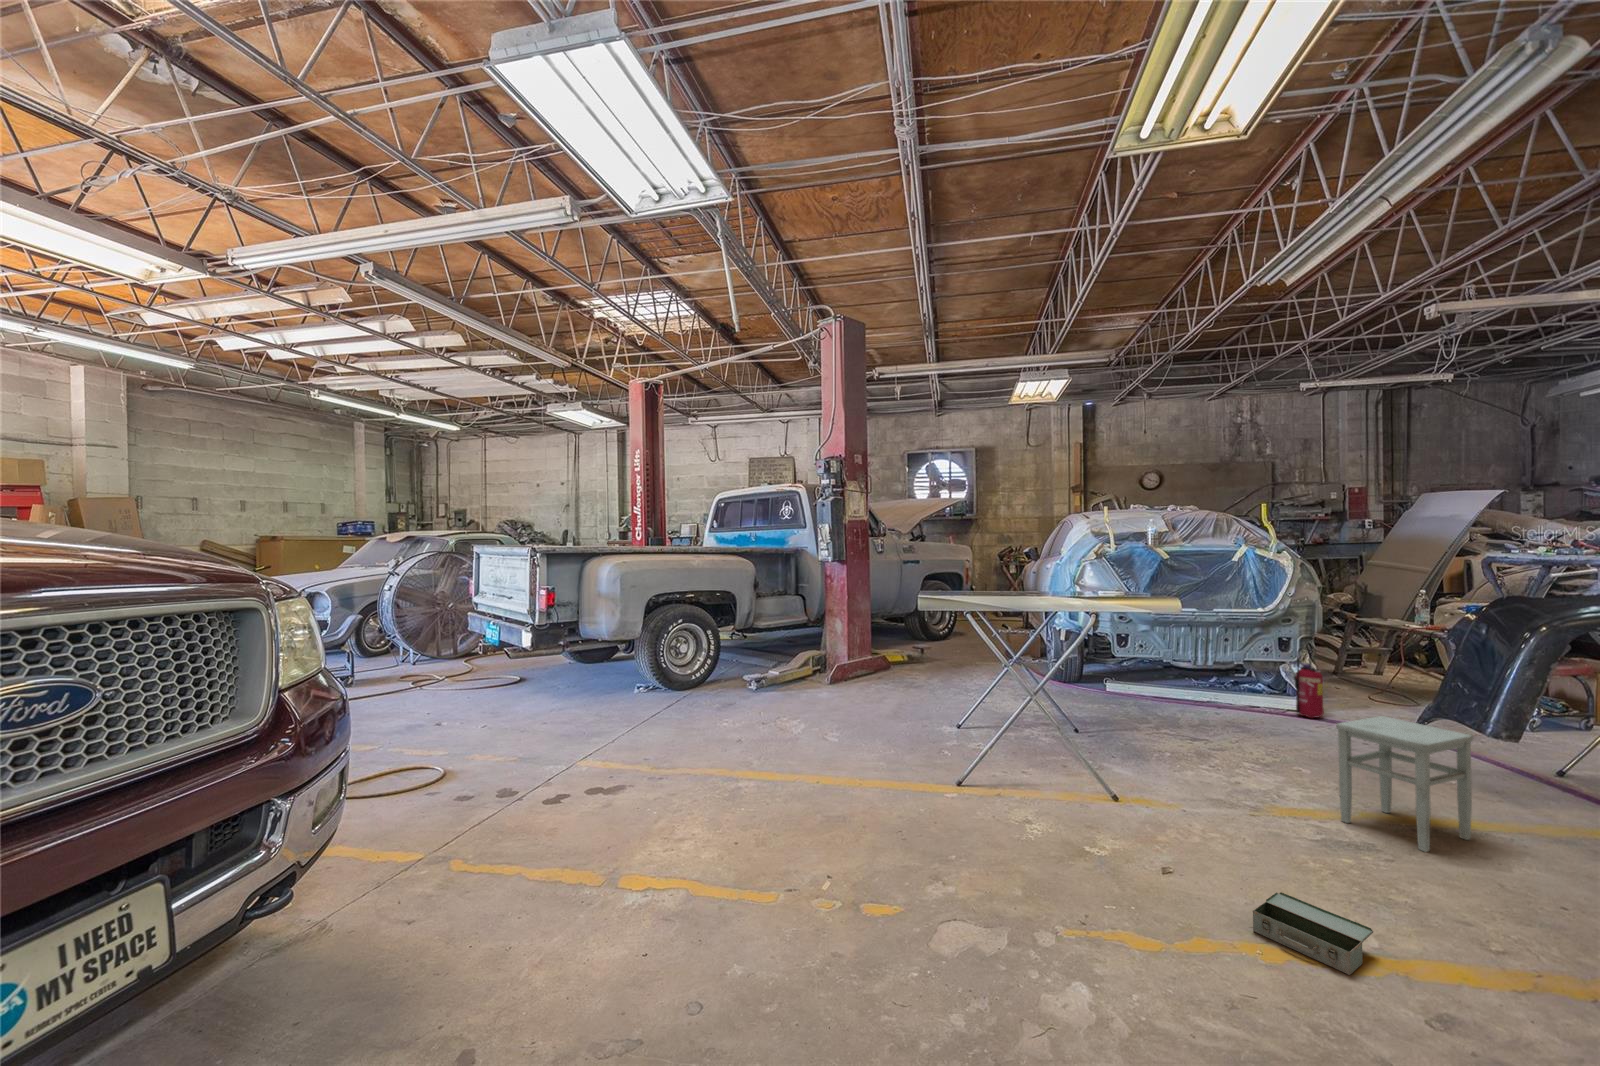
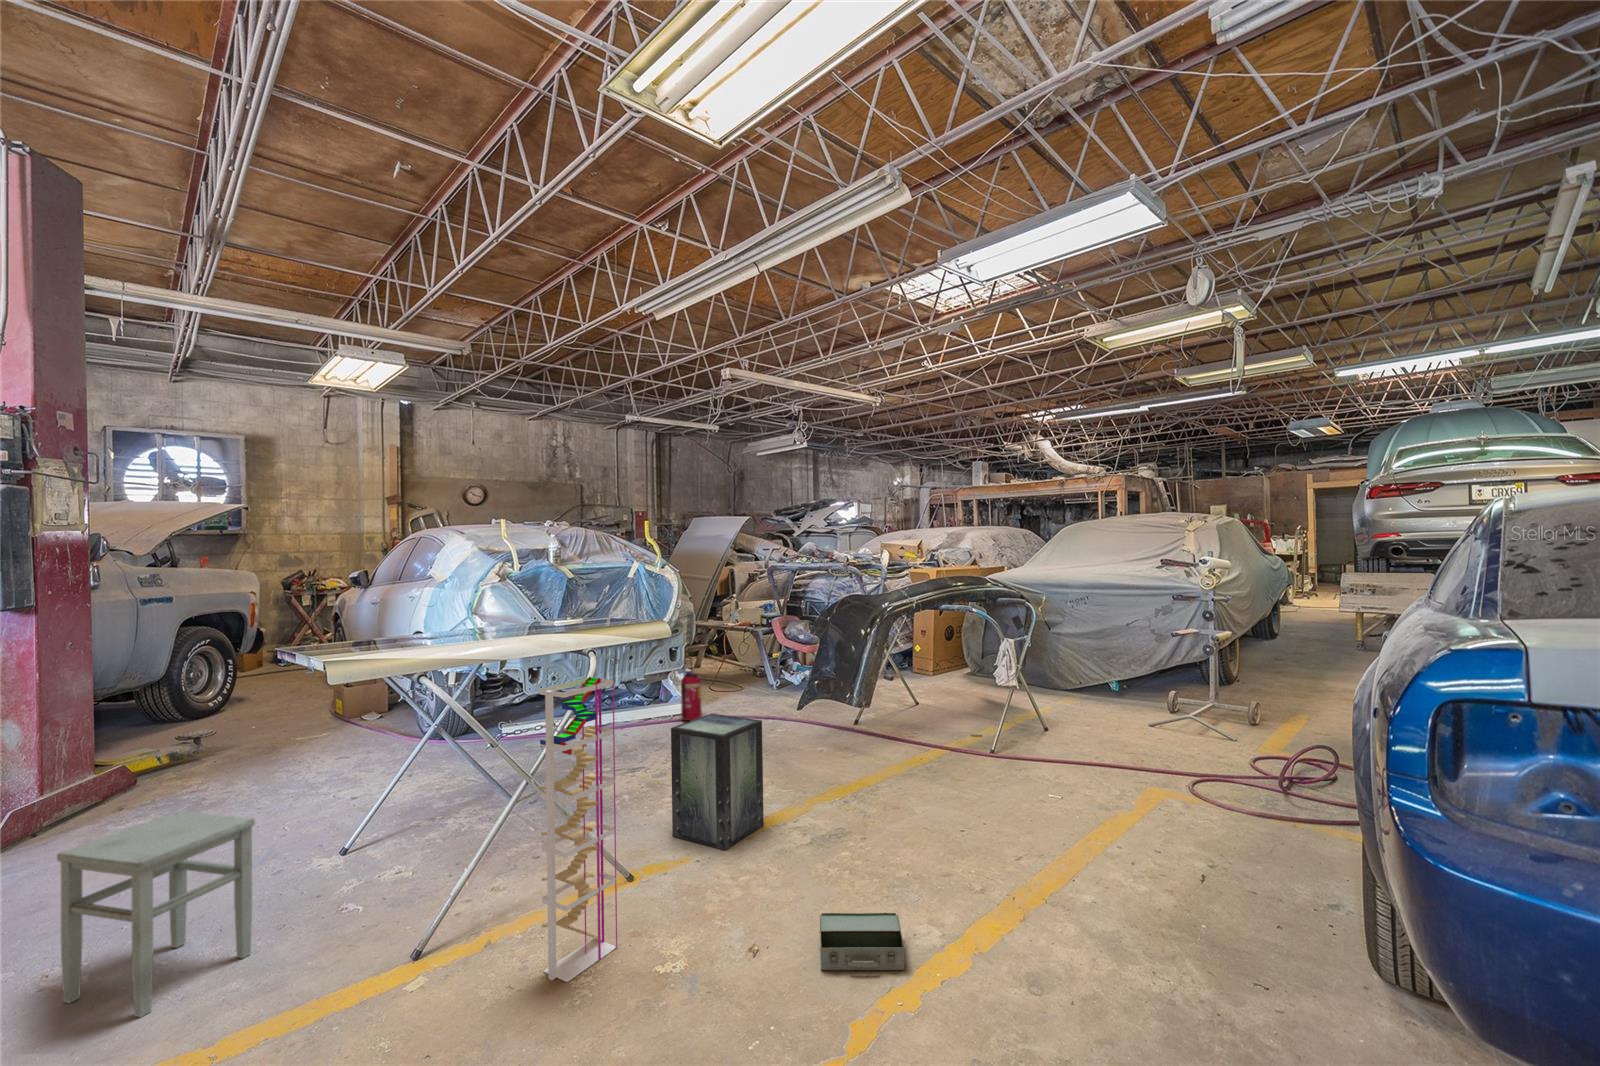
shelving unit: none [1032,632,1093,843] -> present [540,677,617,982]
storage box: none [1197,697,1305,823] -> present [671,714,764,850]
stool: present [1336,716,1473,852] -> present [57,811,255,1017]

